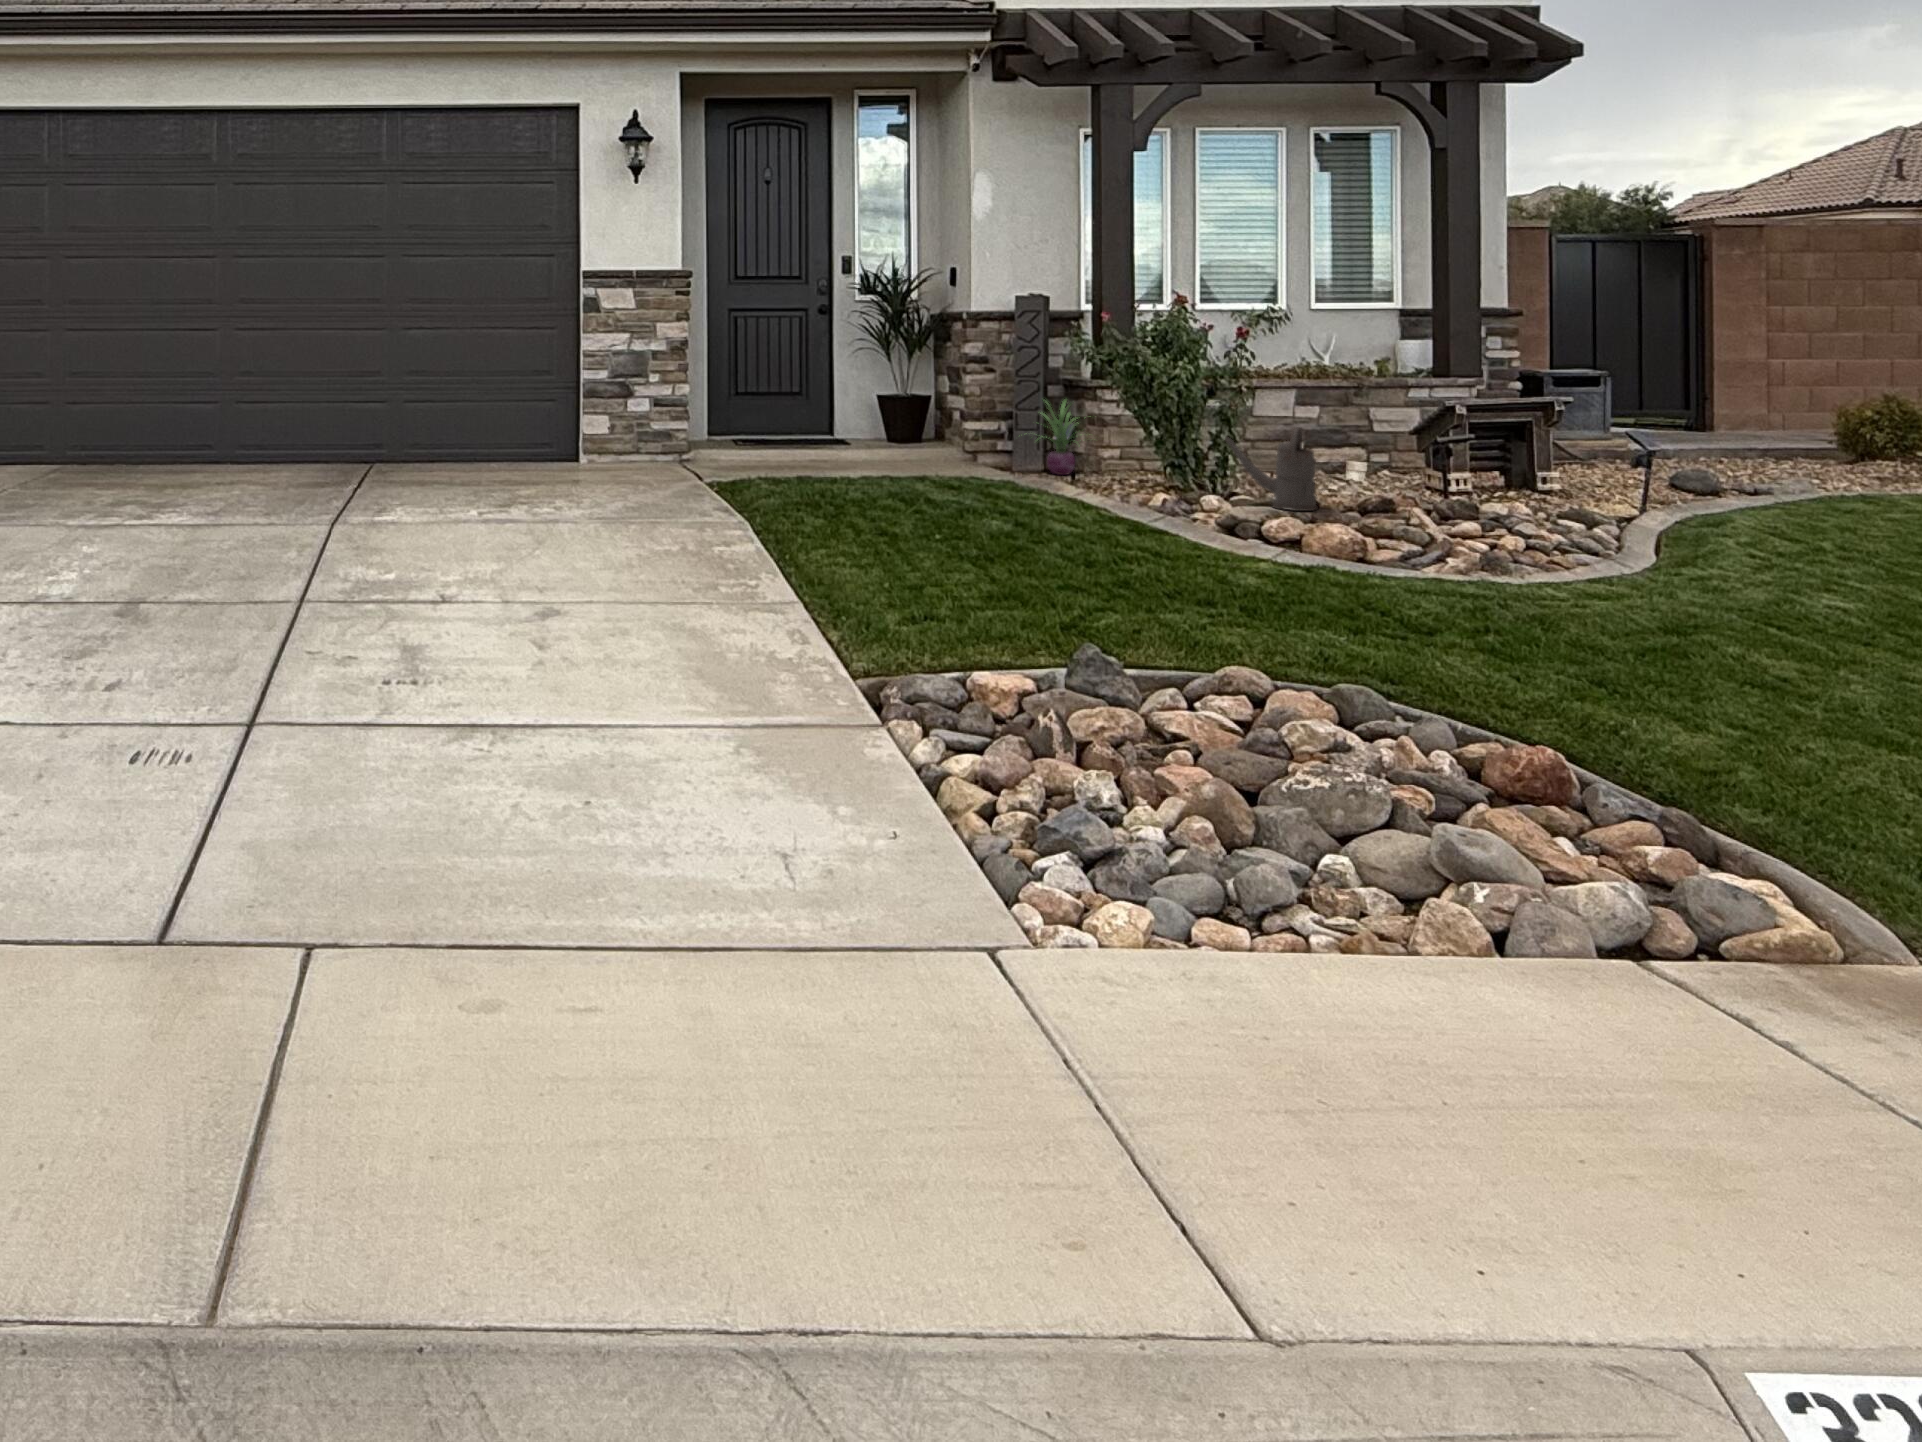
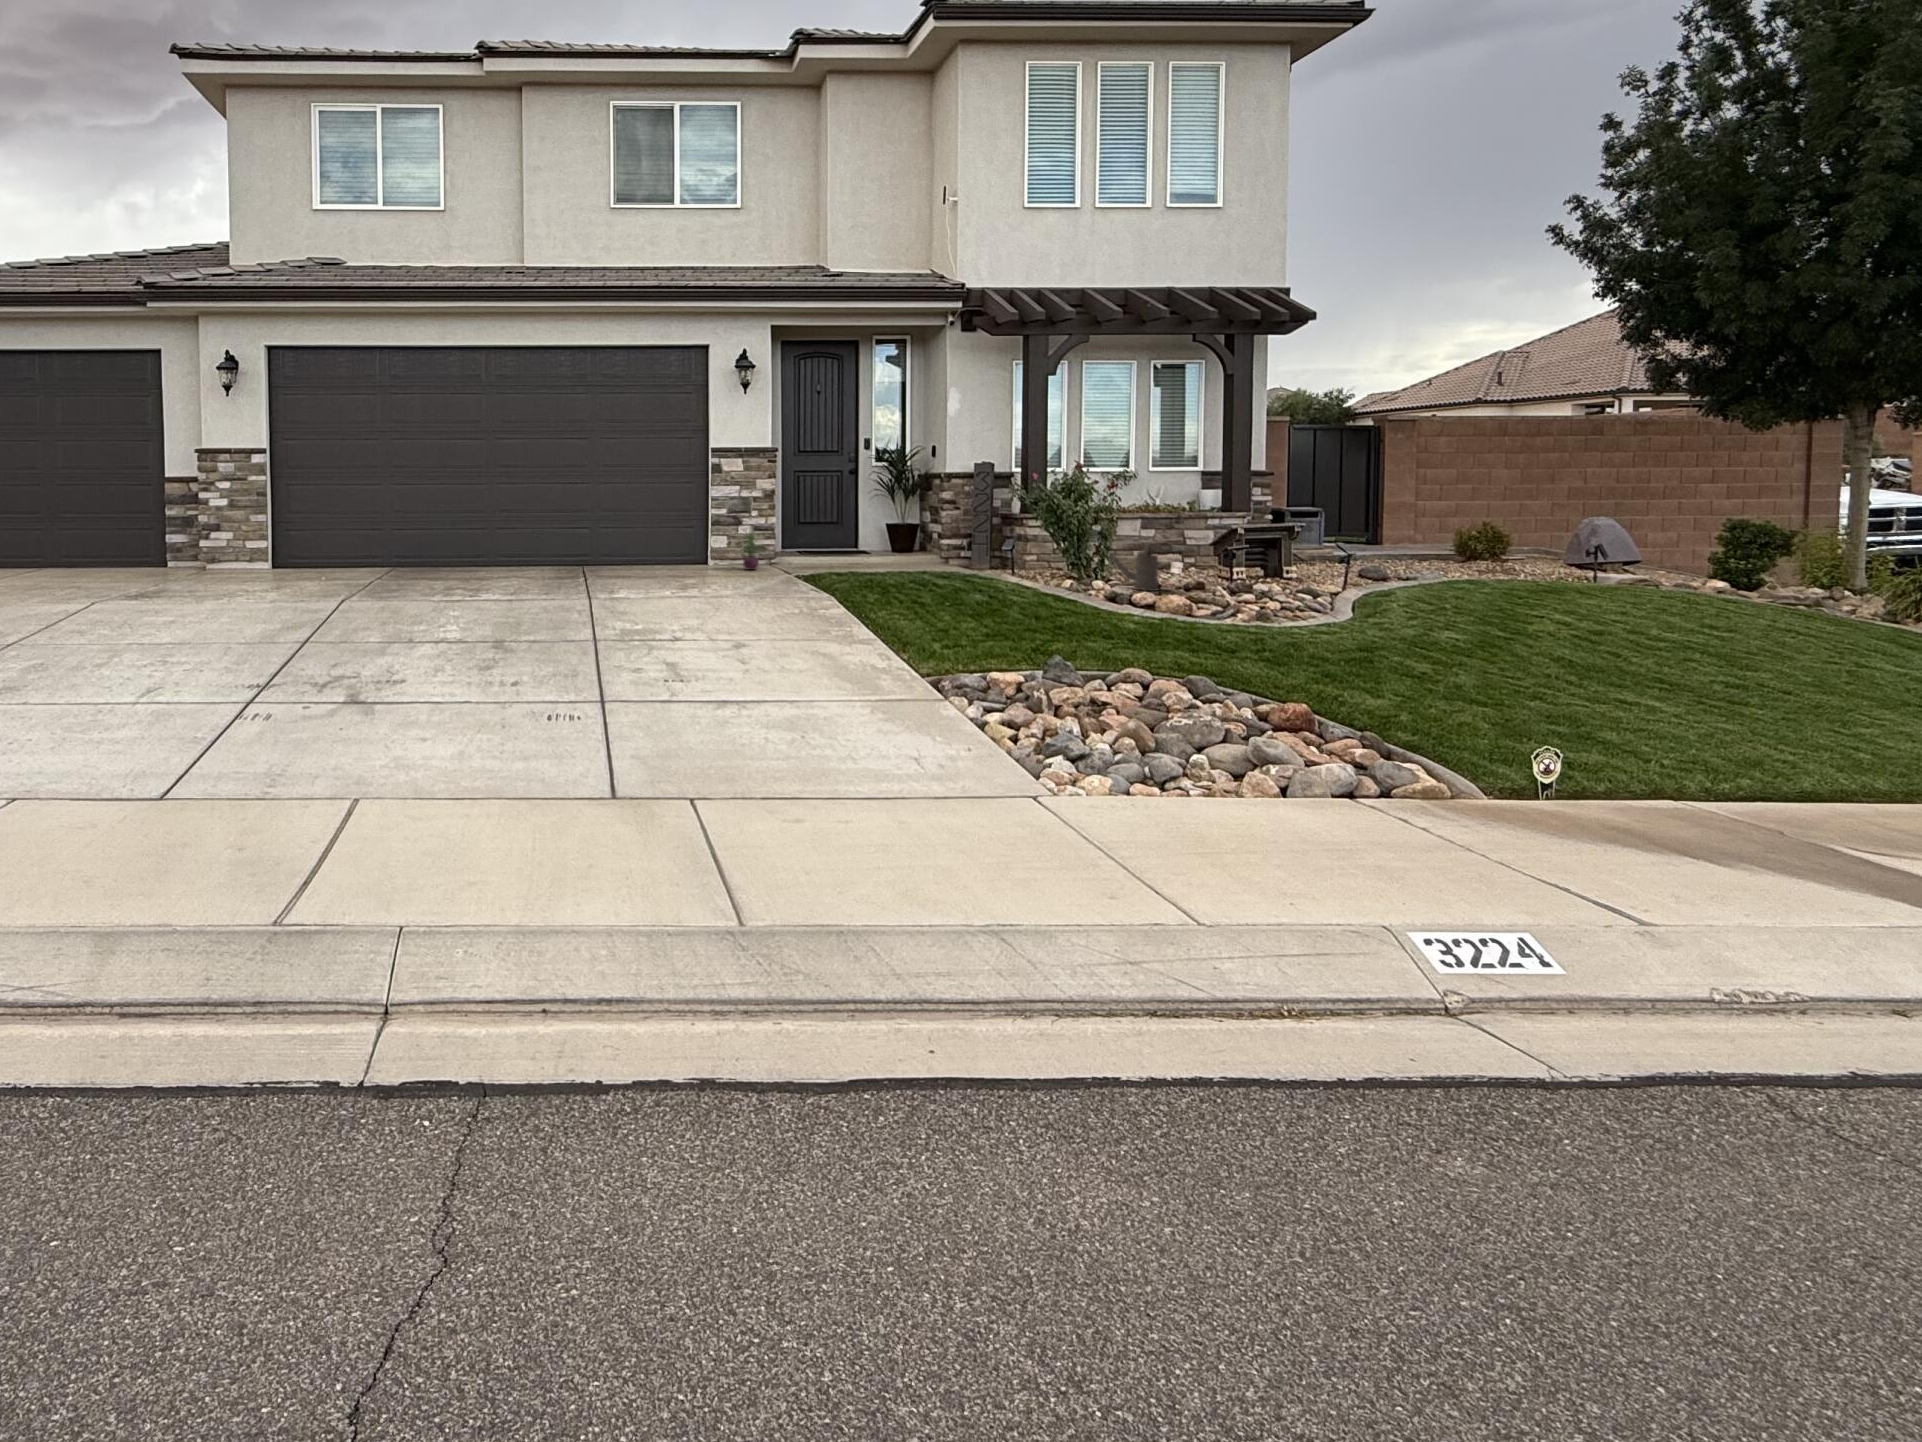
decorative plant: present [1041,400,1078,475] -> present [738,527,759,570]

